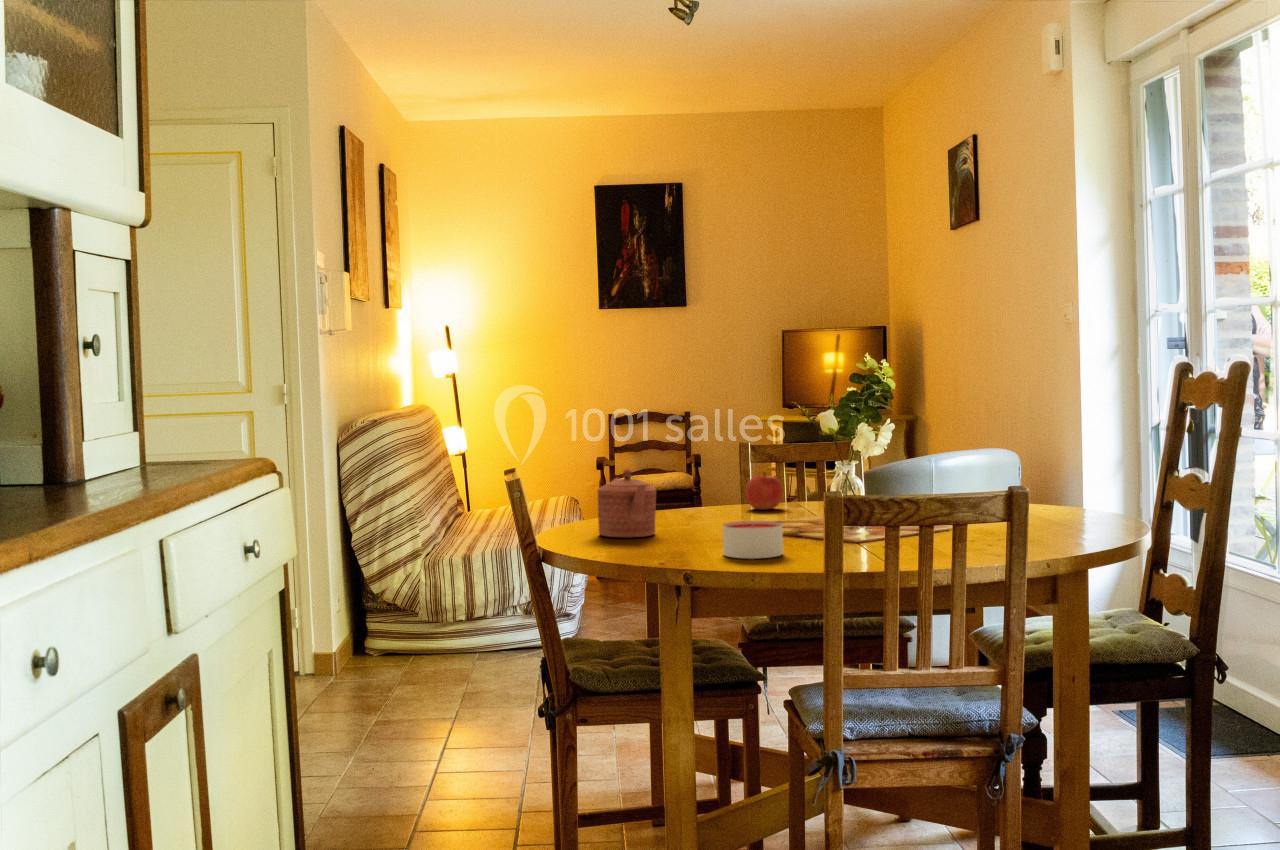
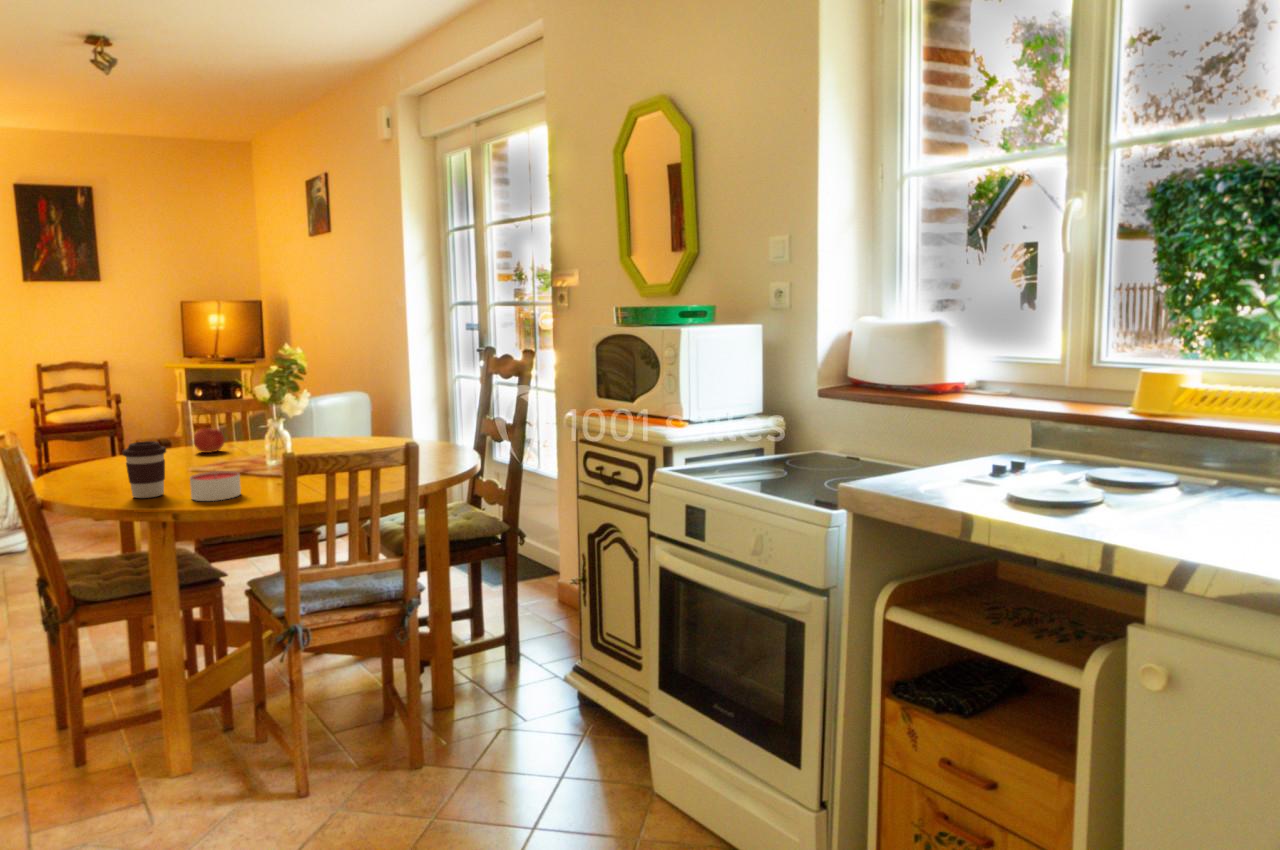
teapot: present [598,469,656,537] -> none [63,435,122,490]
coffee cup: none [653,476,700,549] -> present [123,441,166,498]

